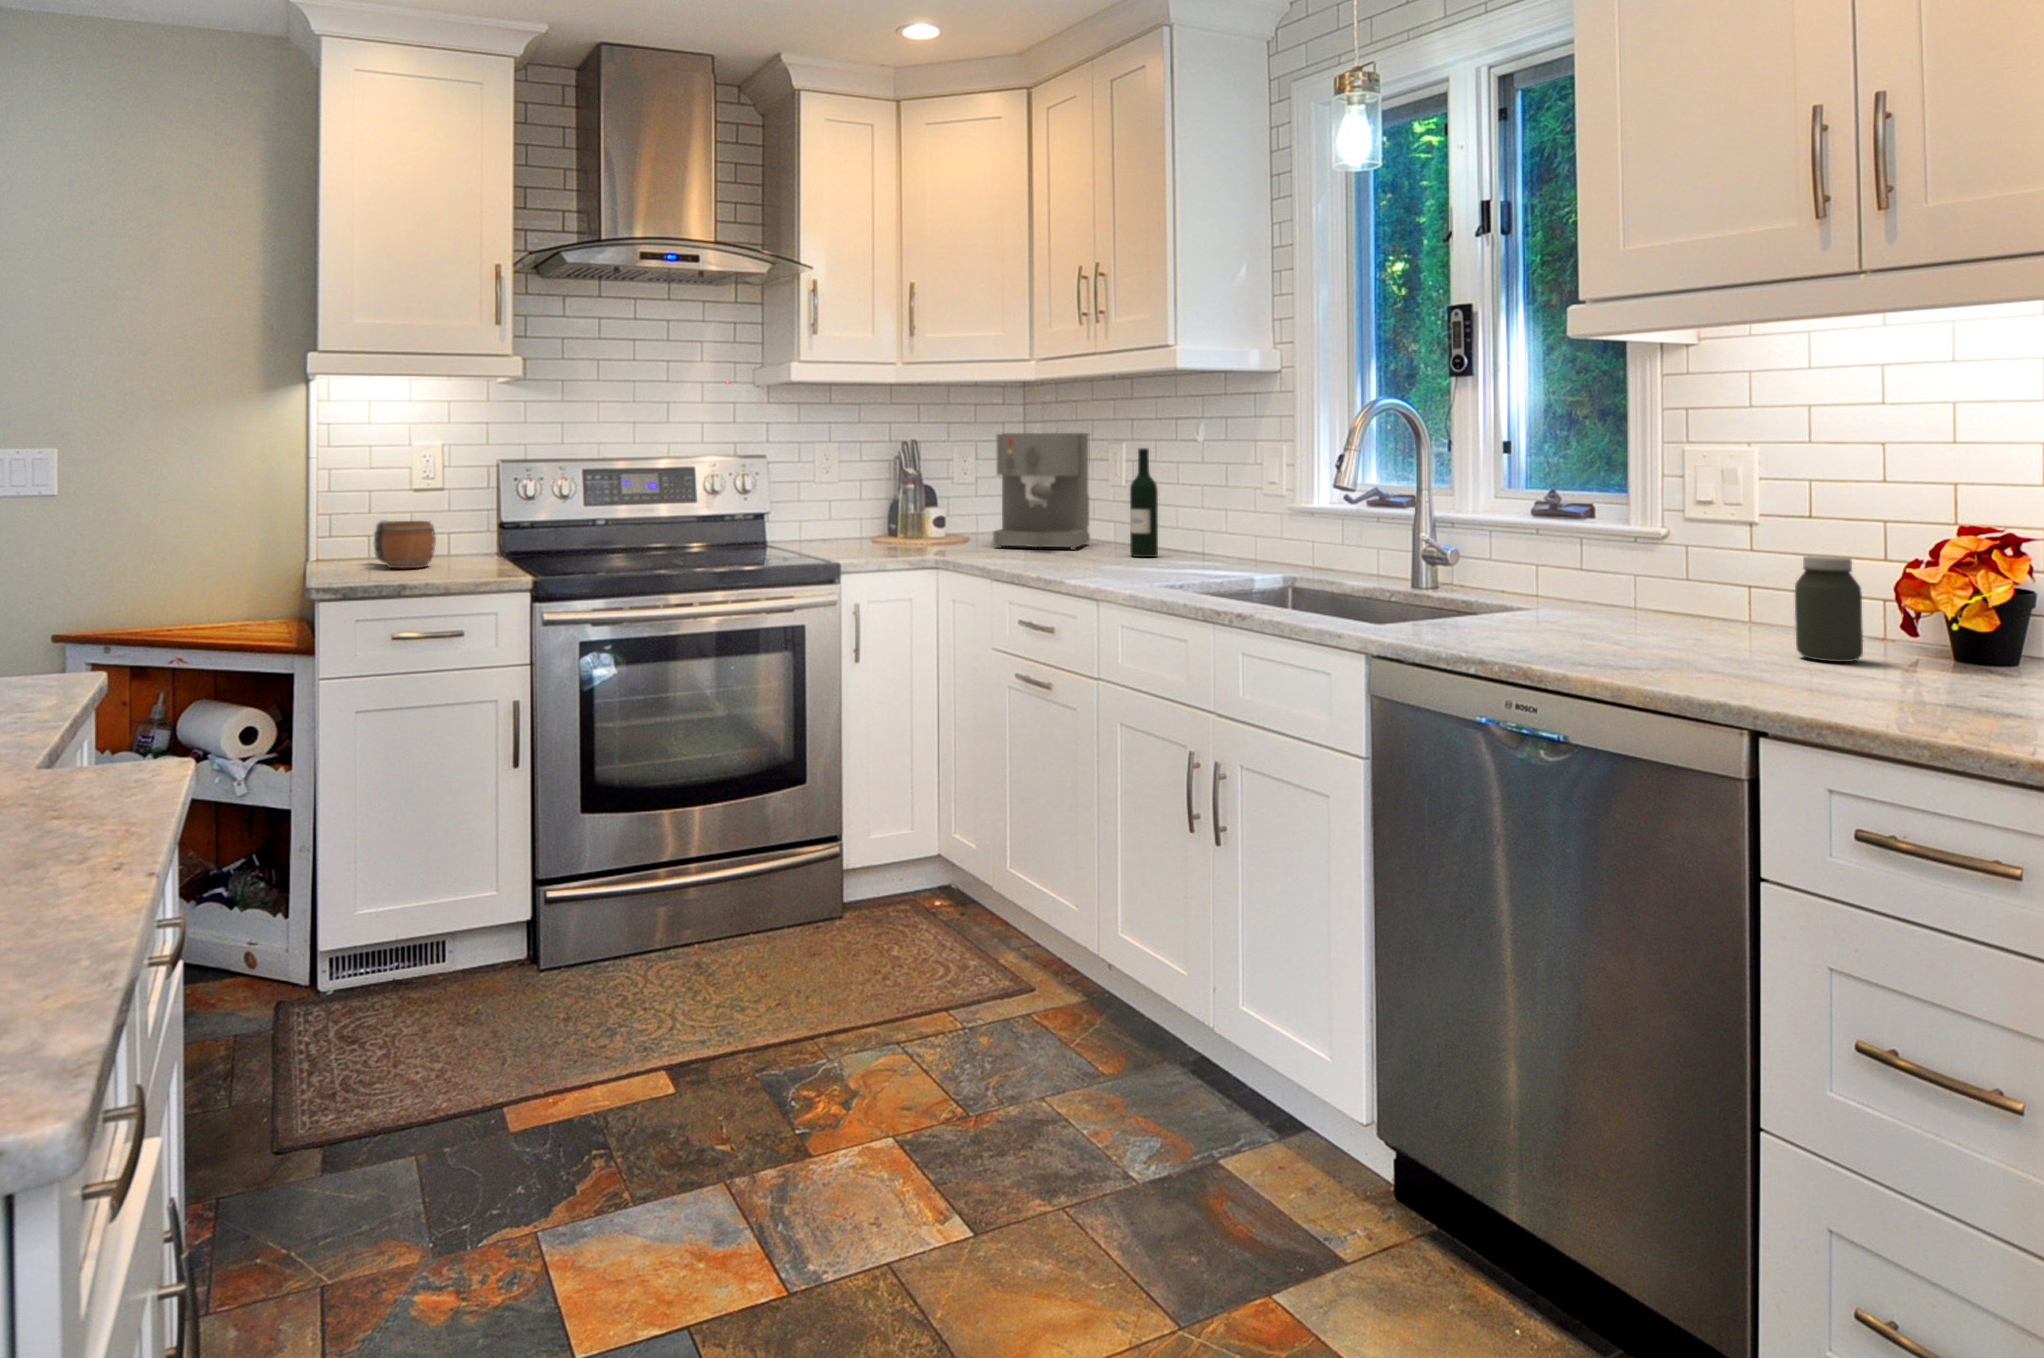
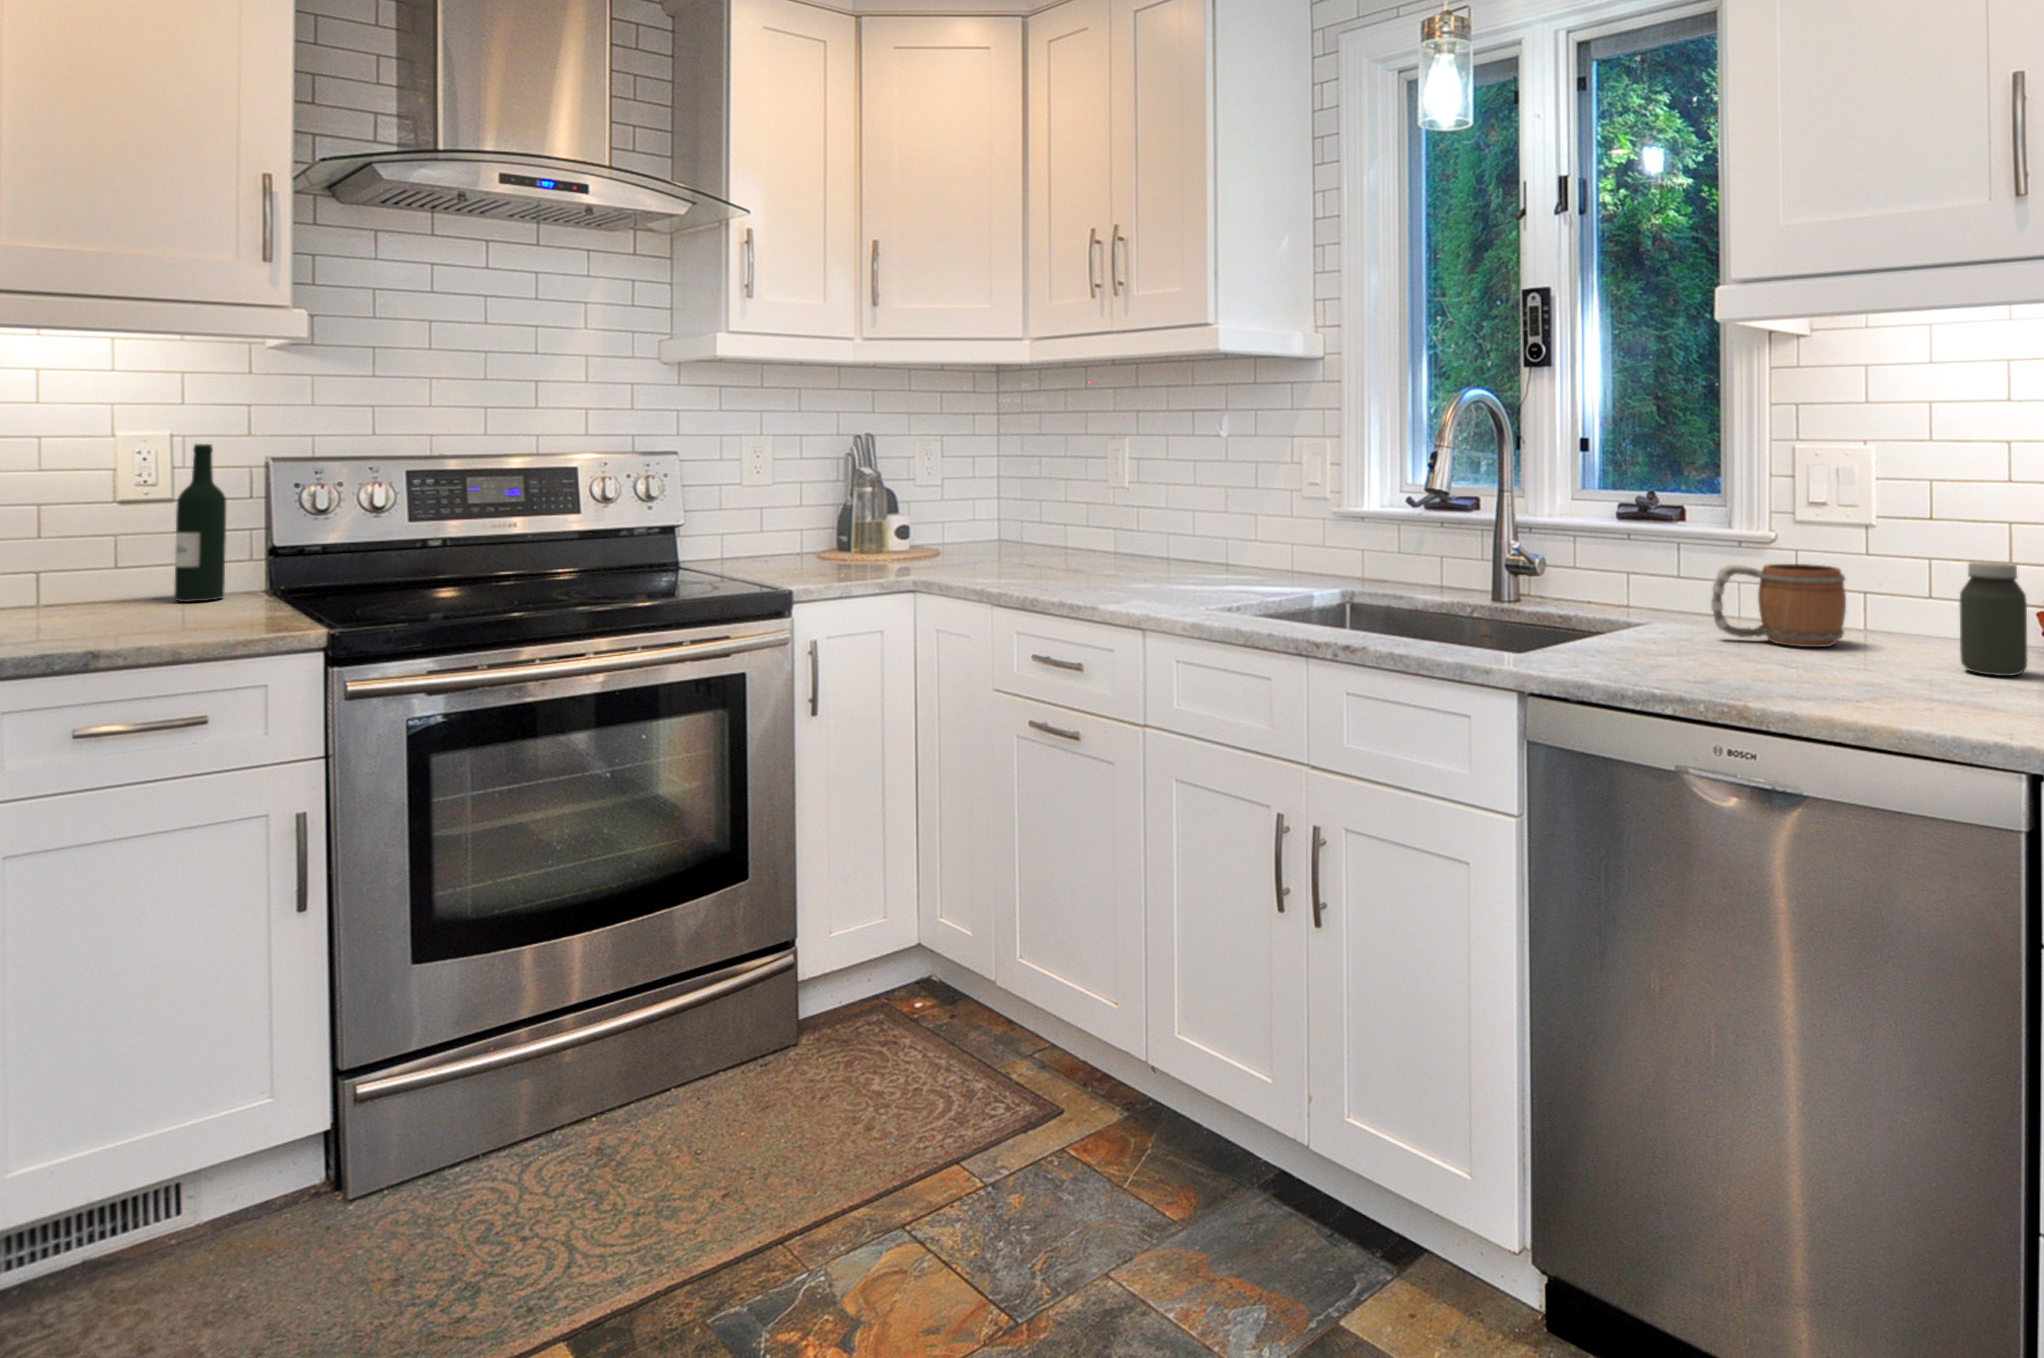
coffee maker: present [993,433,1090,550] -> none [972,423,1080,559]
wine bottle: present [1130,448,1158,557] -> present [174,444,226,602]
mug: present [374,520,436,568] -> present [1711,564,1846,647]

